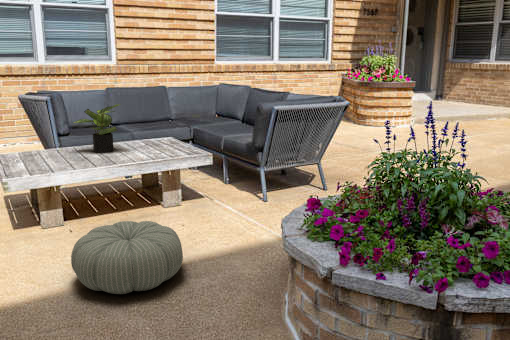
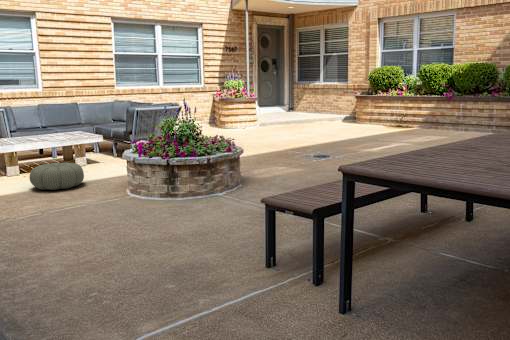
potted plant: present [74,104,120,152] -> none [20,110,51,139]

